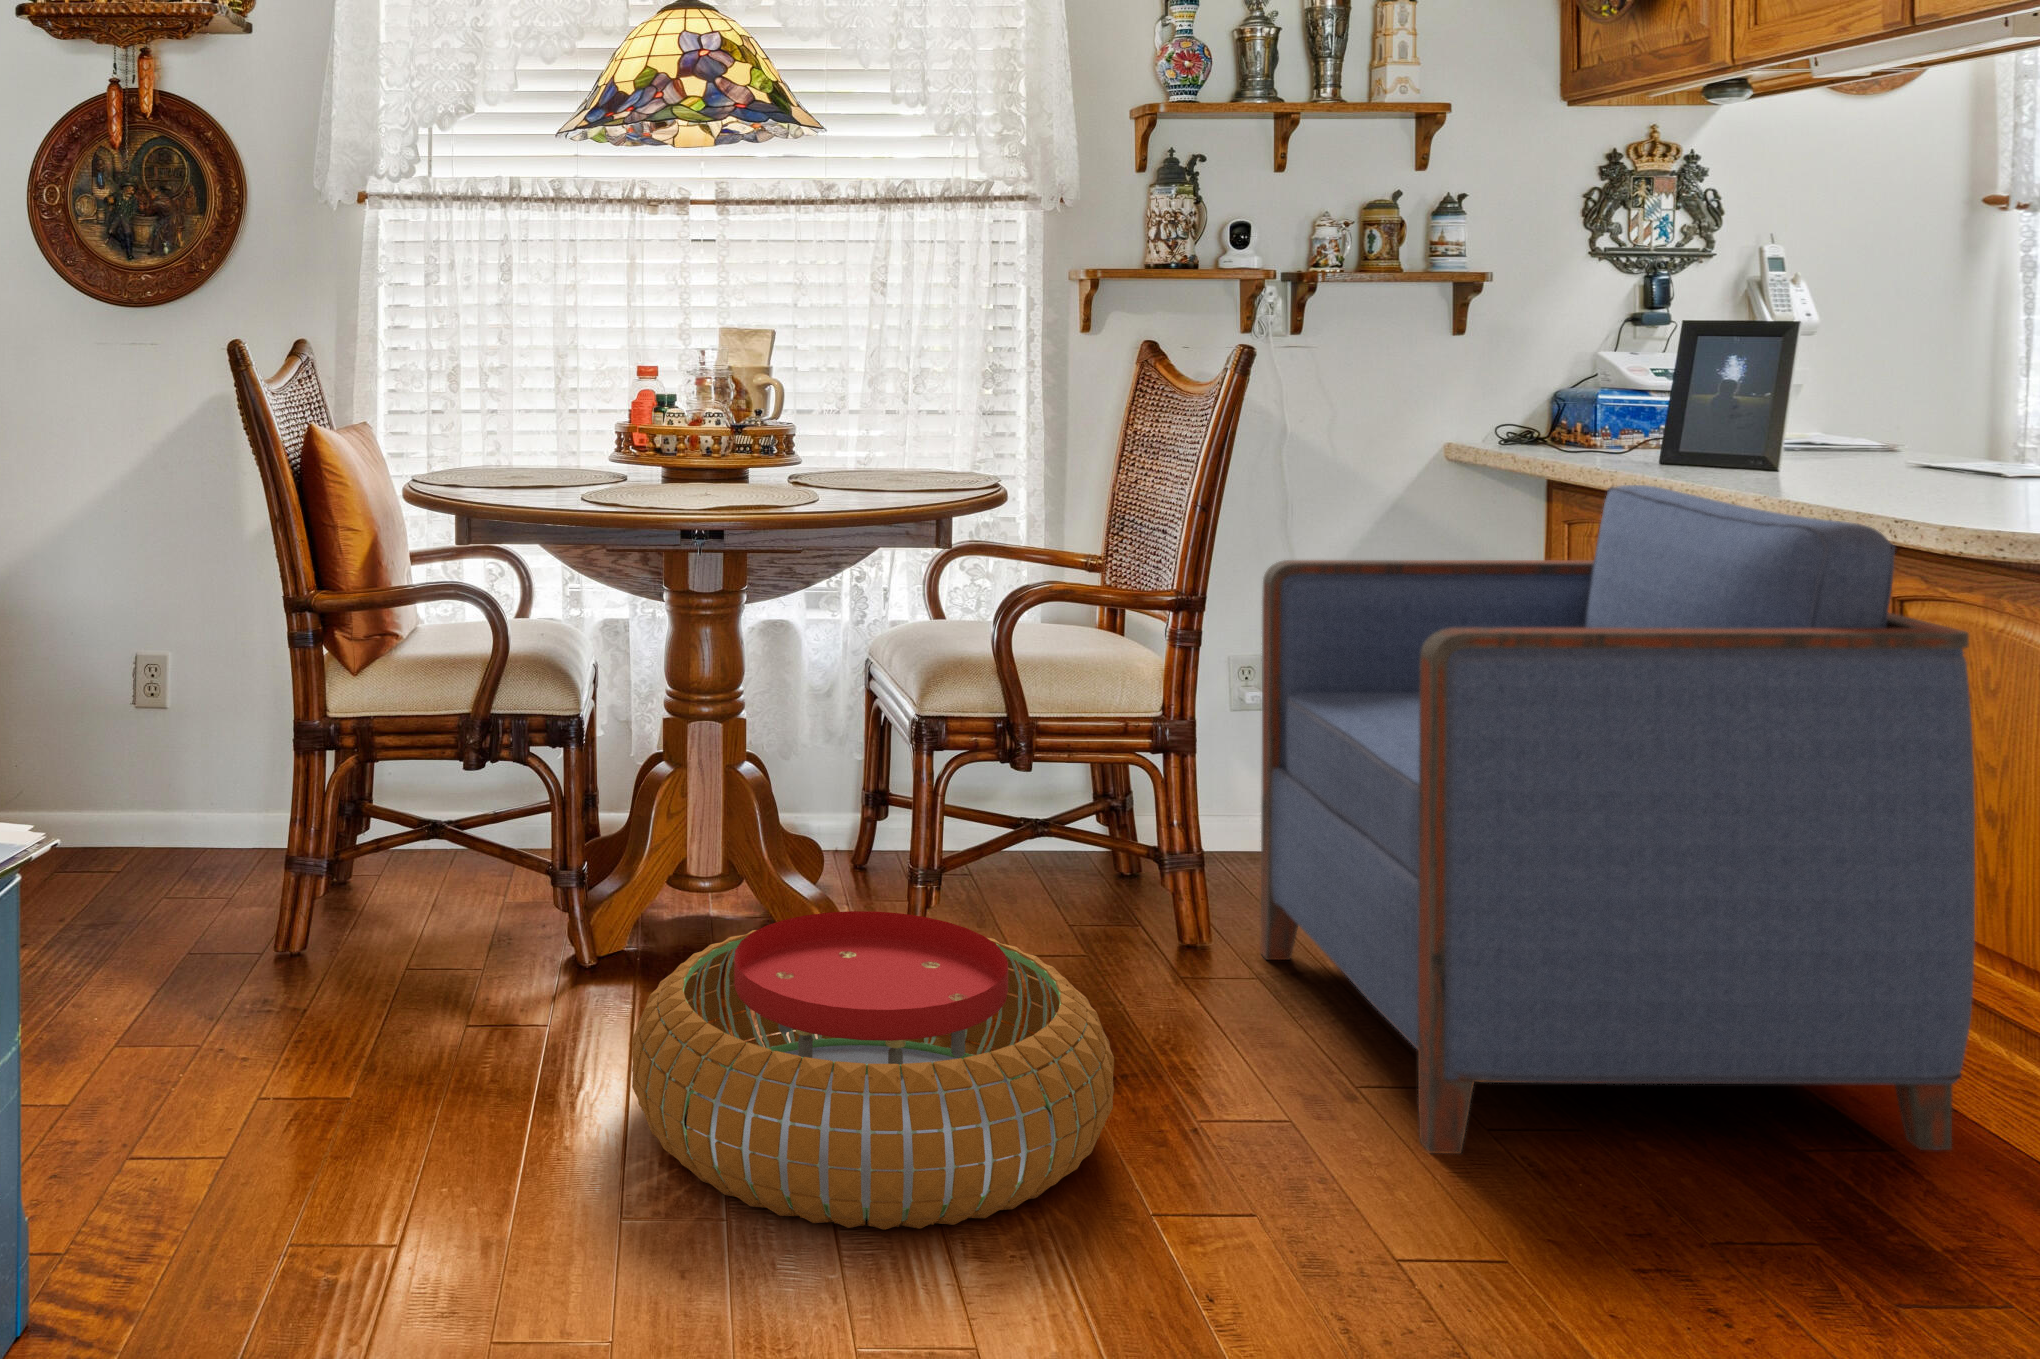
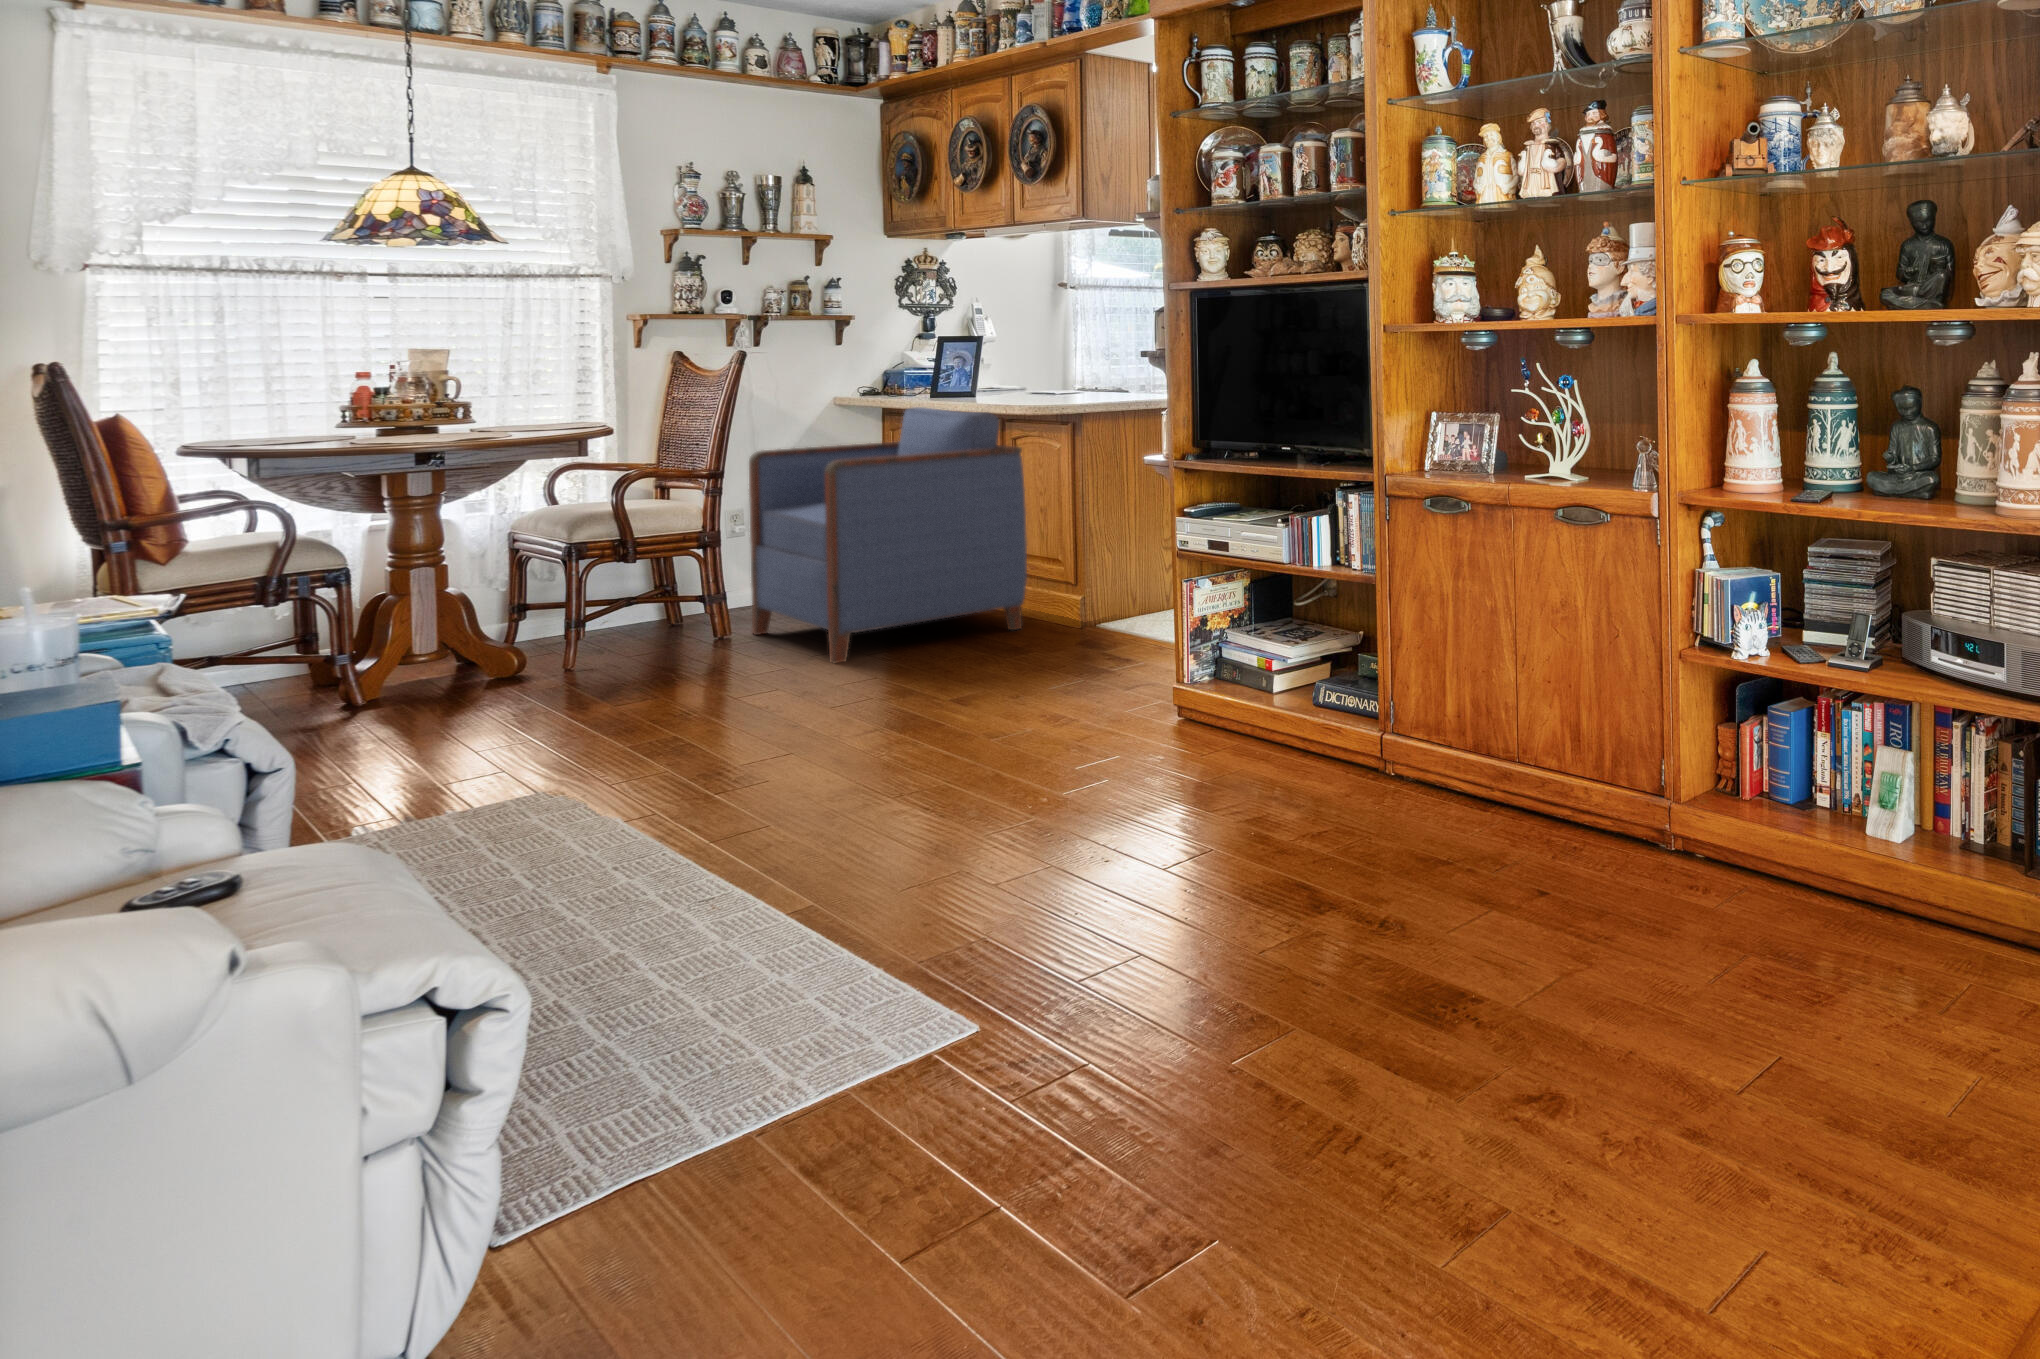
pouf: present [632,911,1114,1230] -> none [441,615,699,729]

